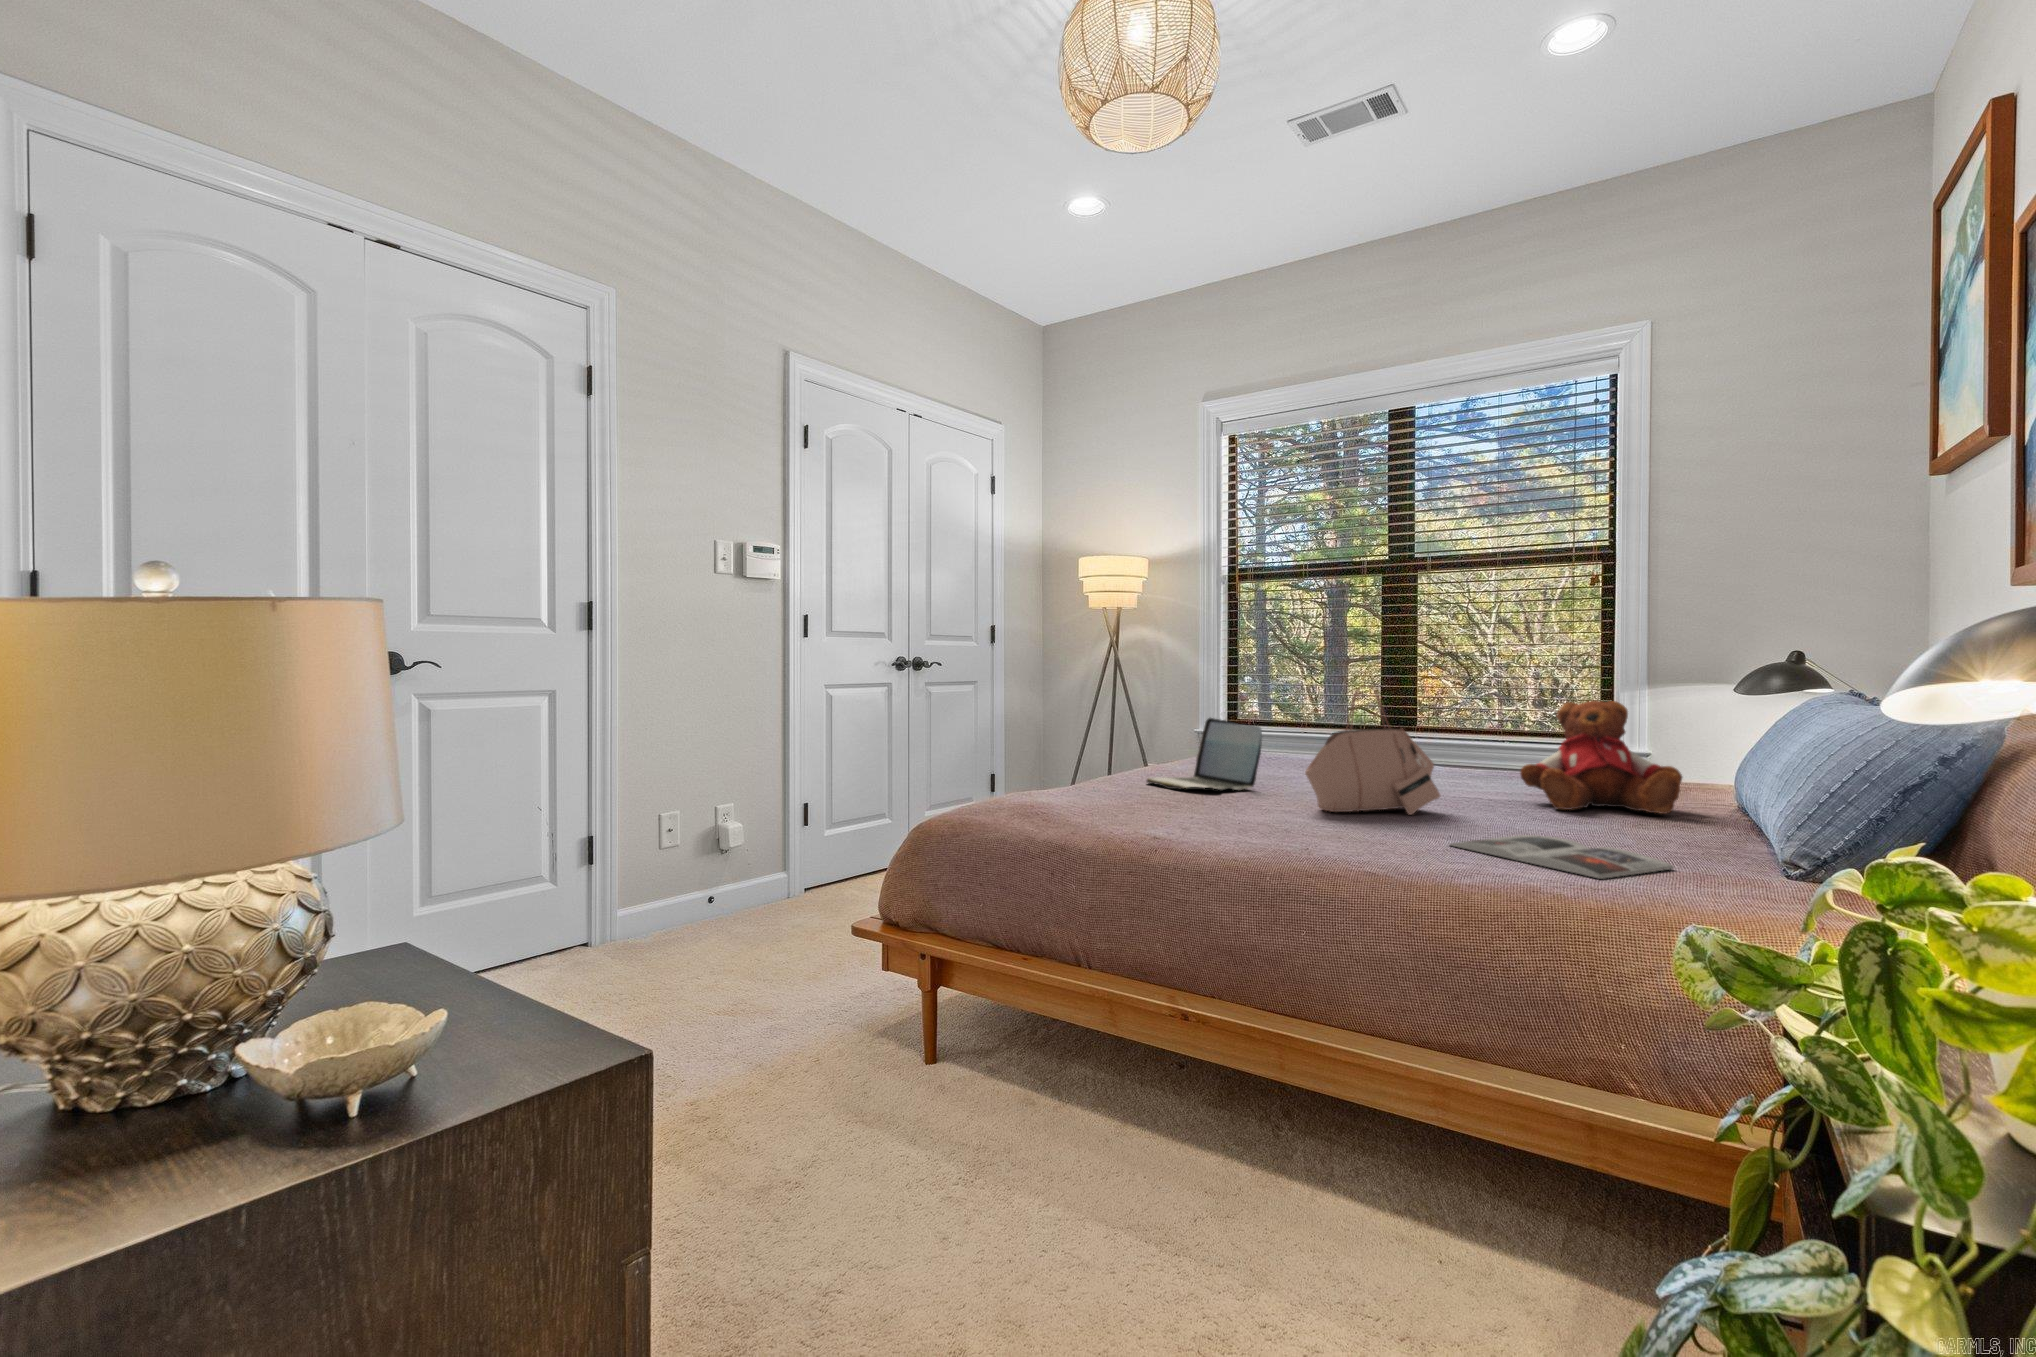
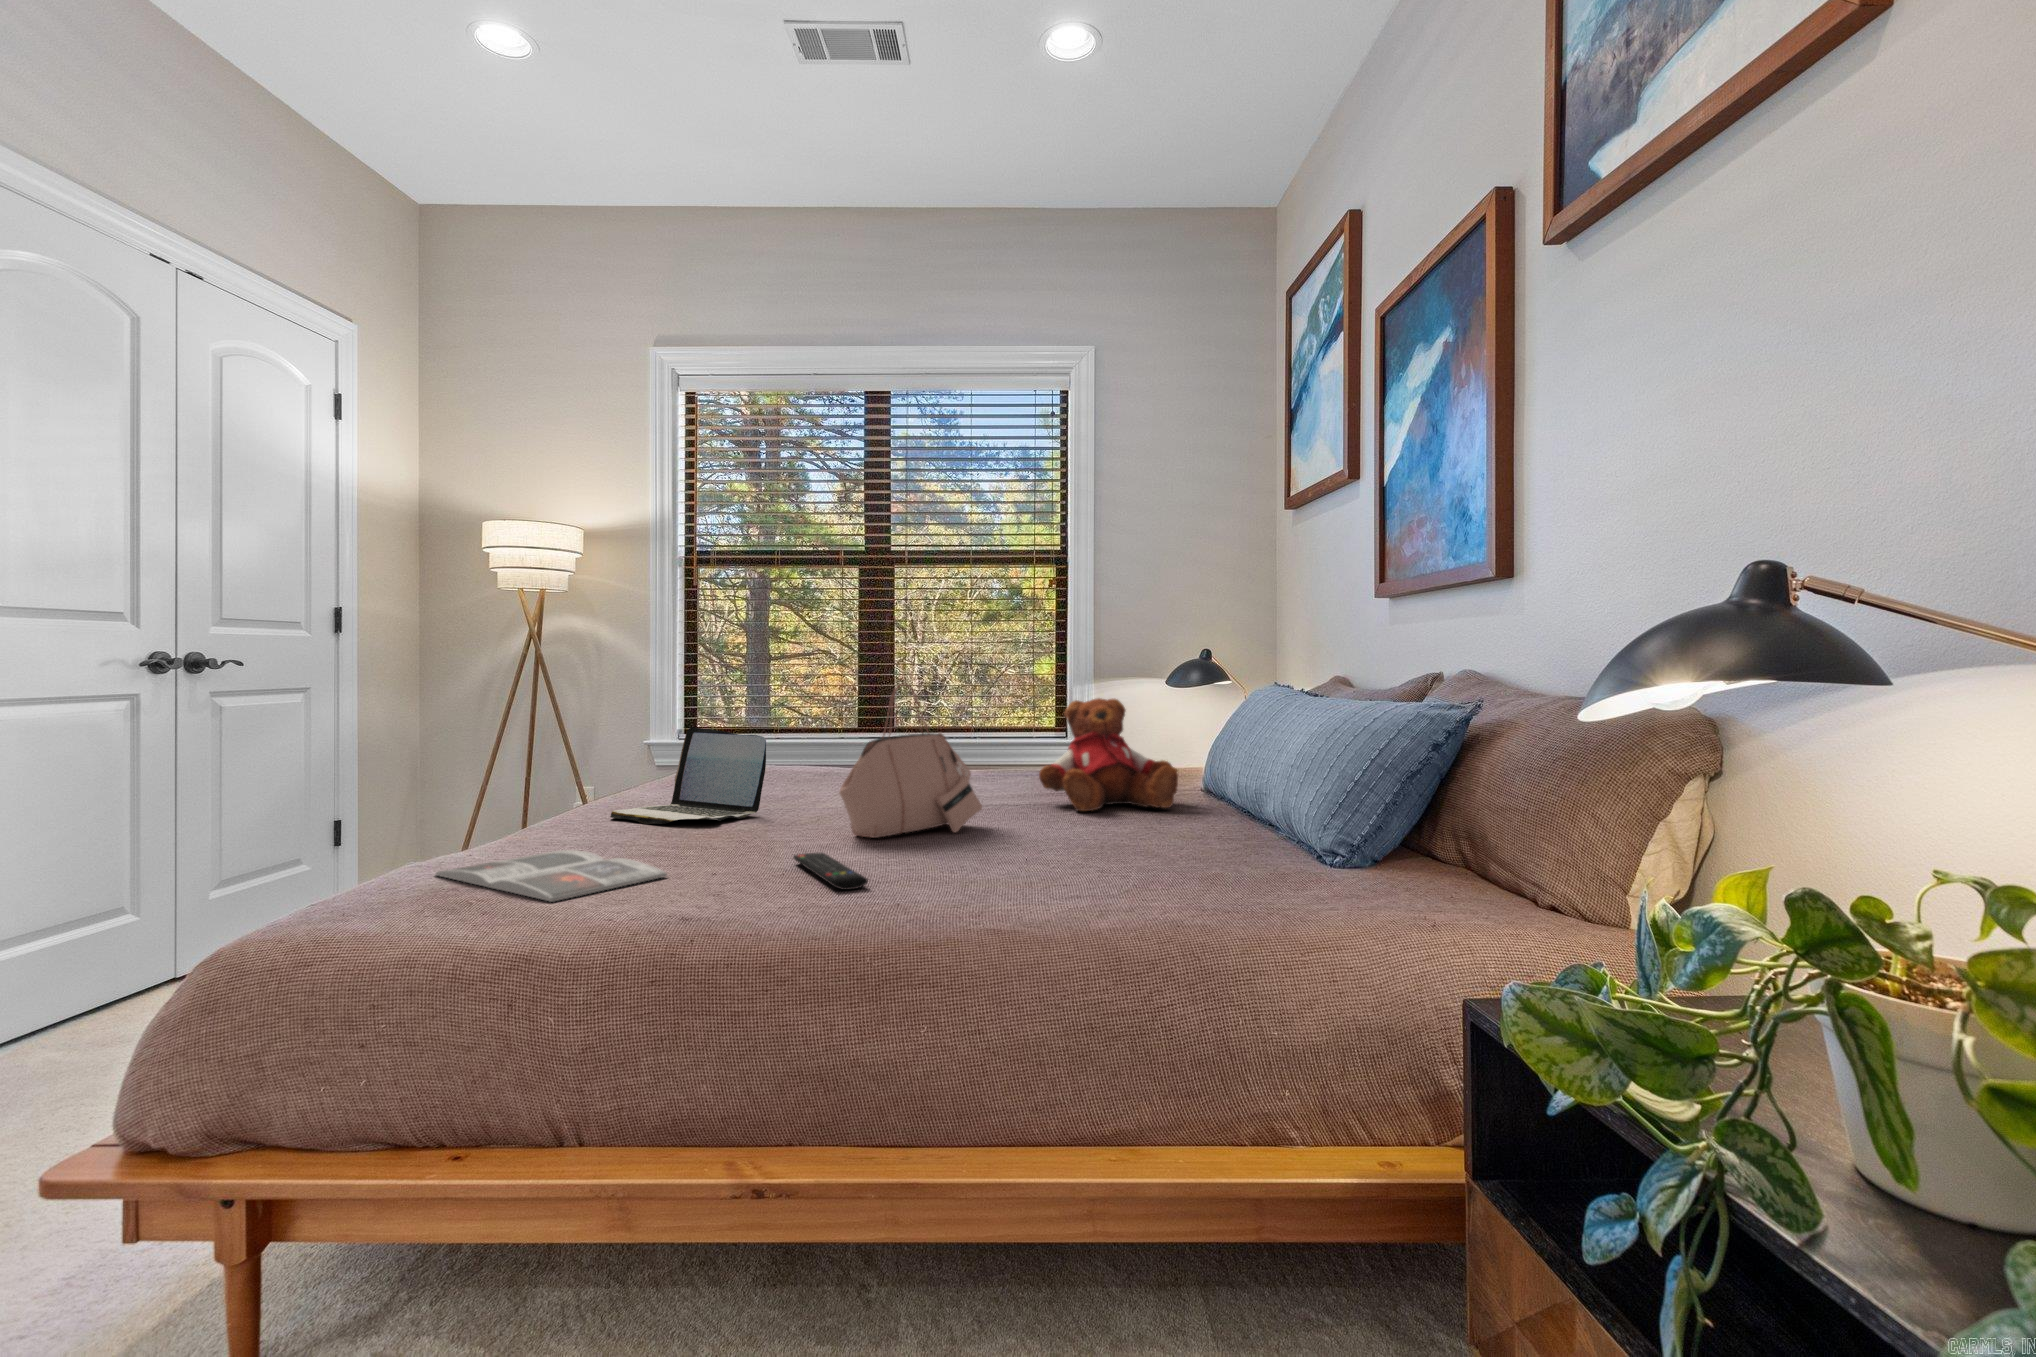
remote control: none [1257,816,1300,842] -> present [793,853,868,890]
magazine: present [1450,835,1674,879] -> present [435,850,667,902]

